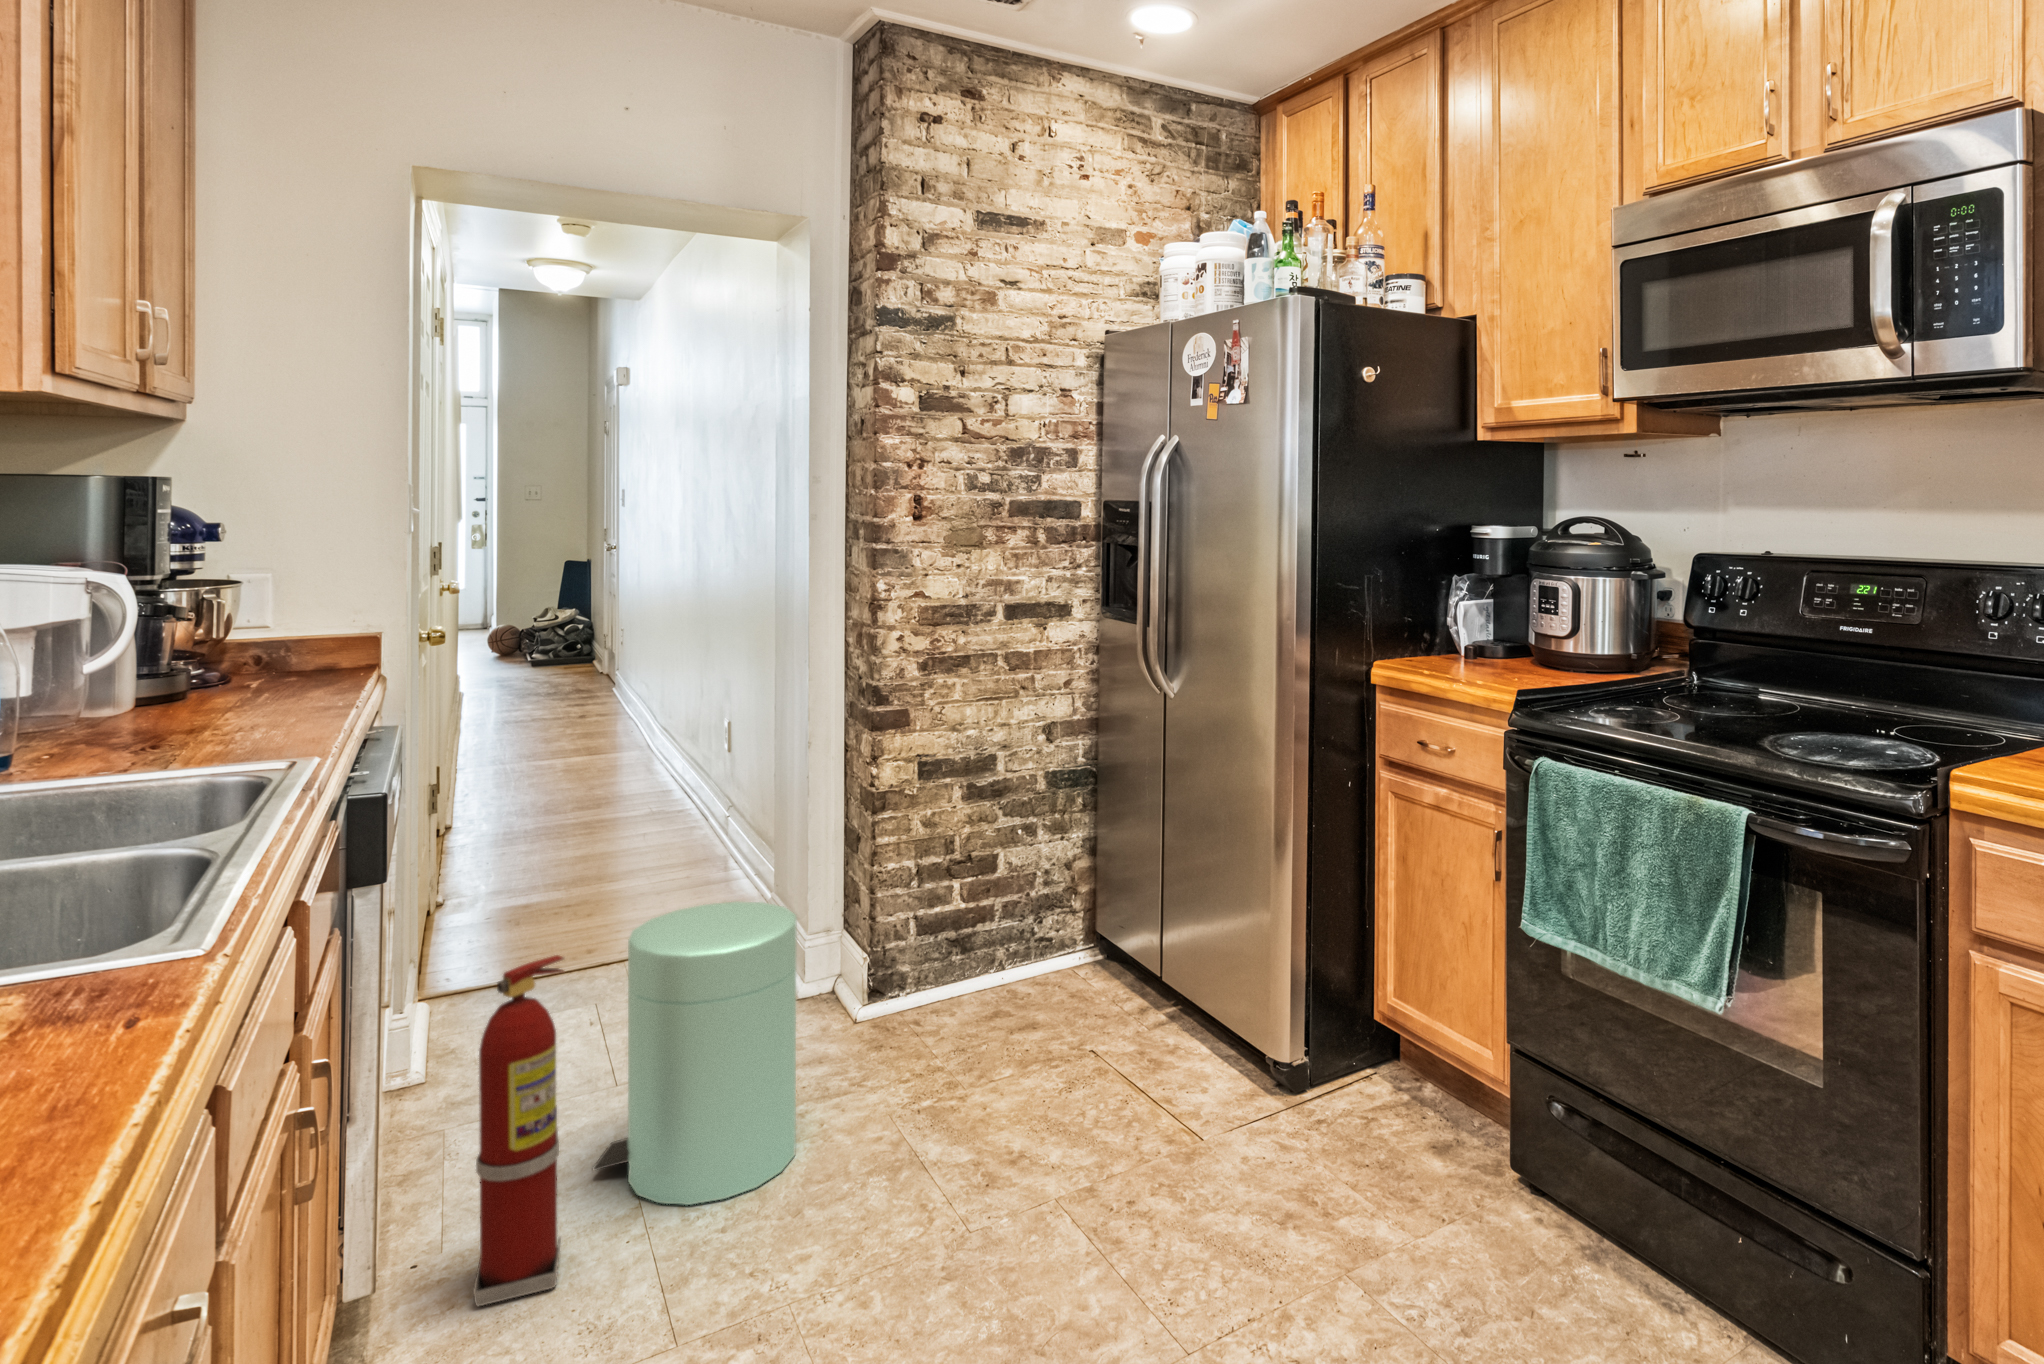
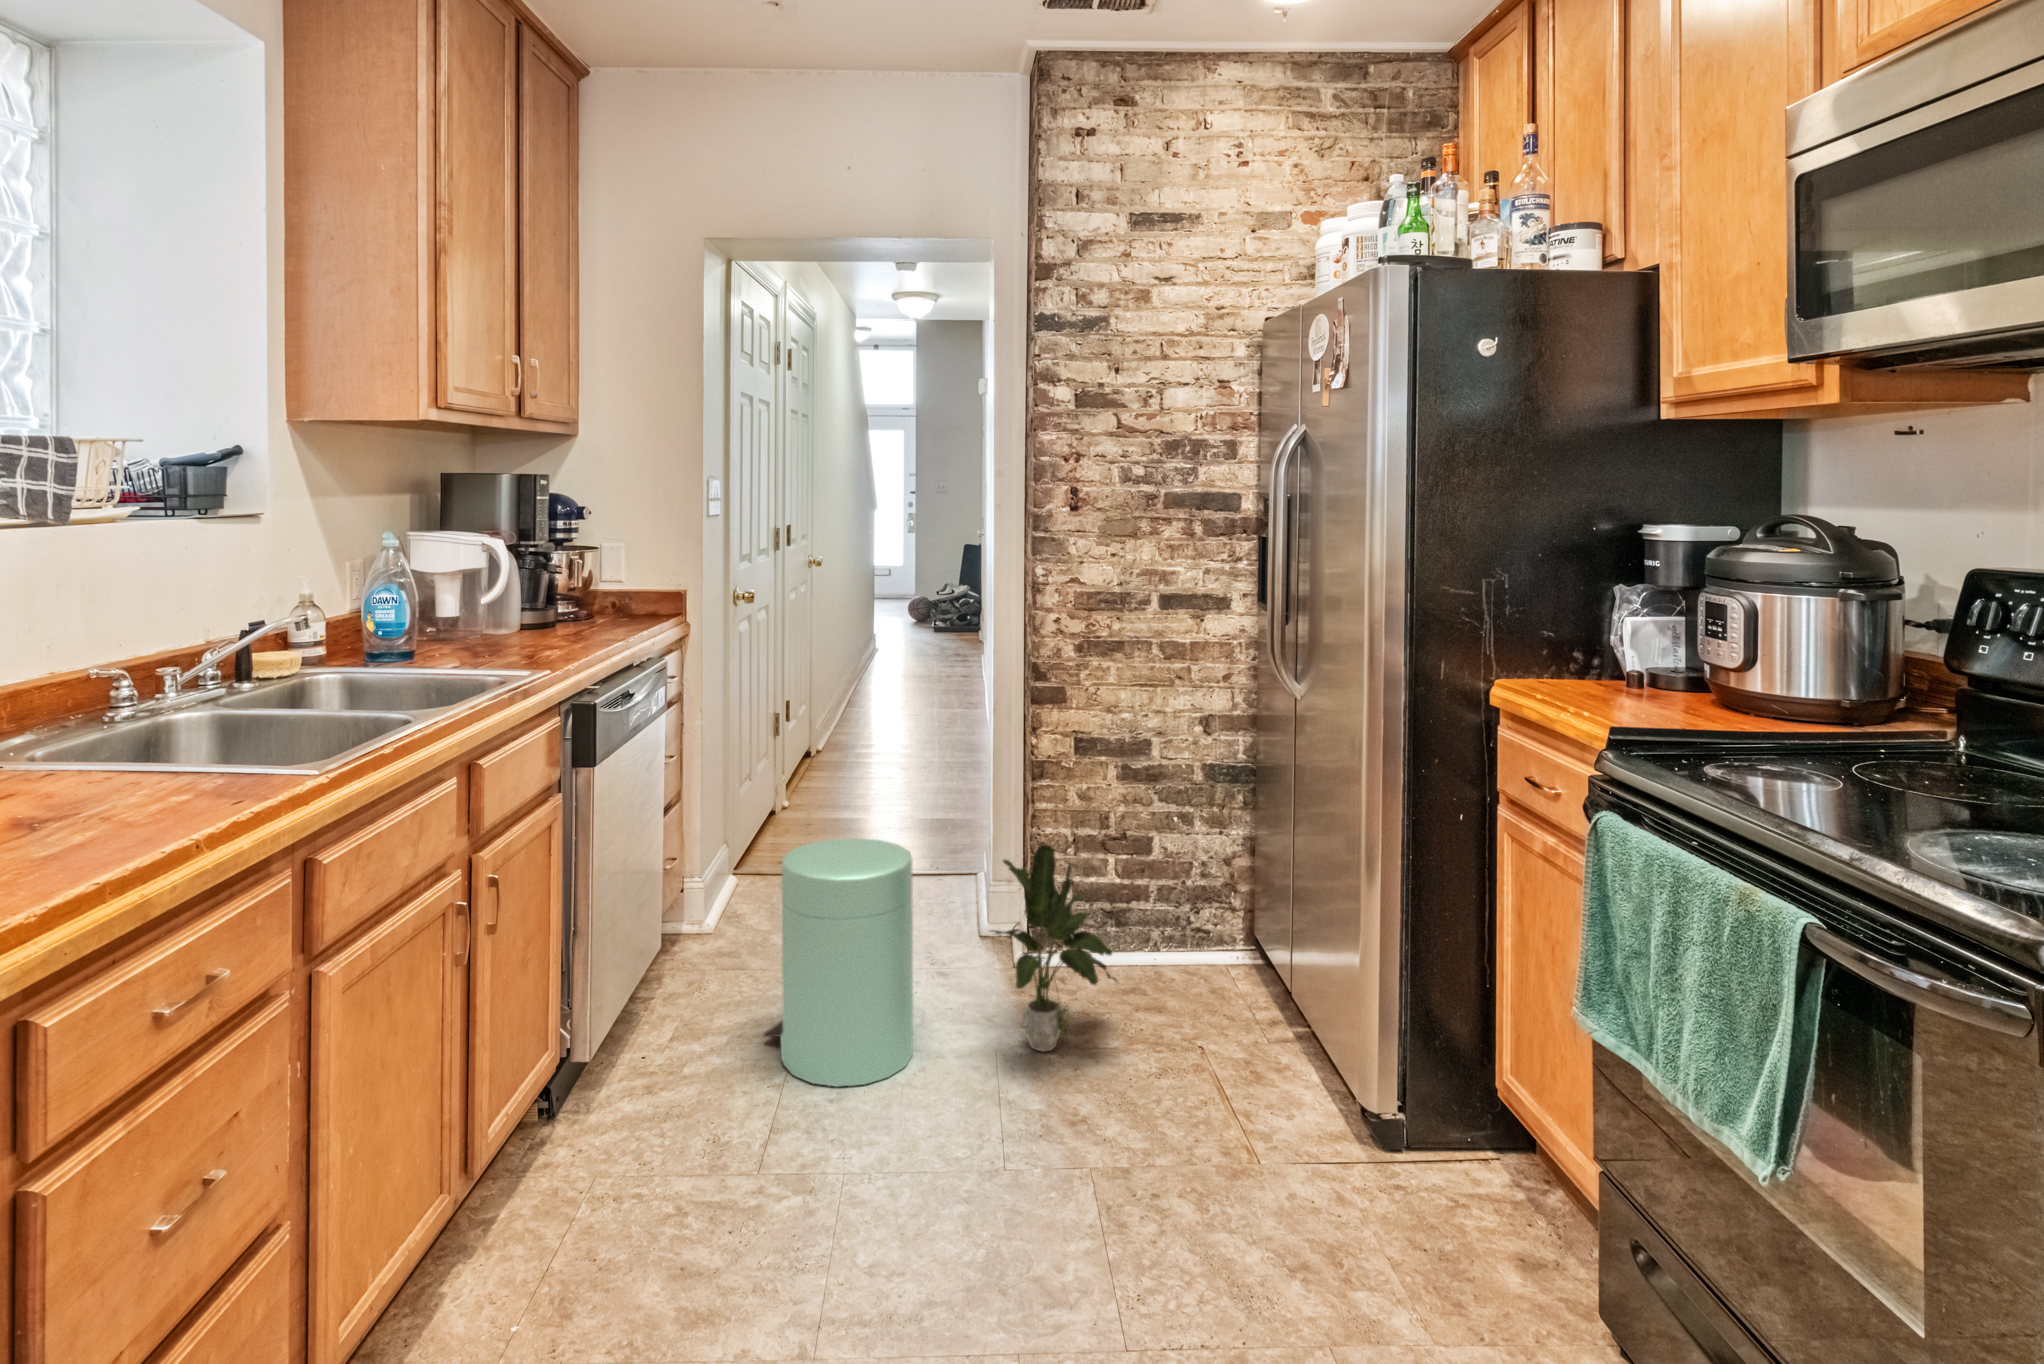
potted plant: none [882,873,1024,1098] -> present [989,844,1117,1052]
fire extinguisher: present [473,955,564,1306] -> none [645,858,716,1117]

